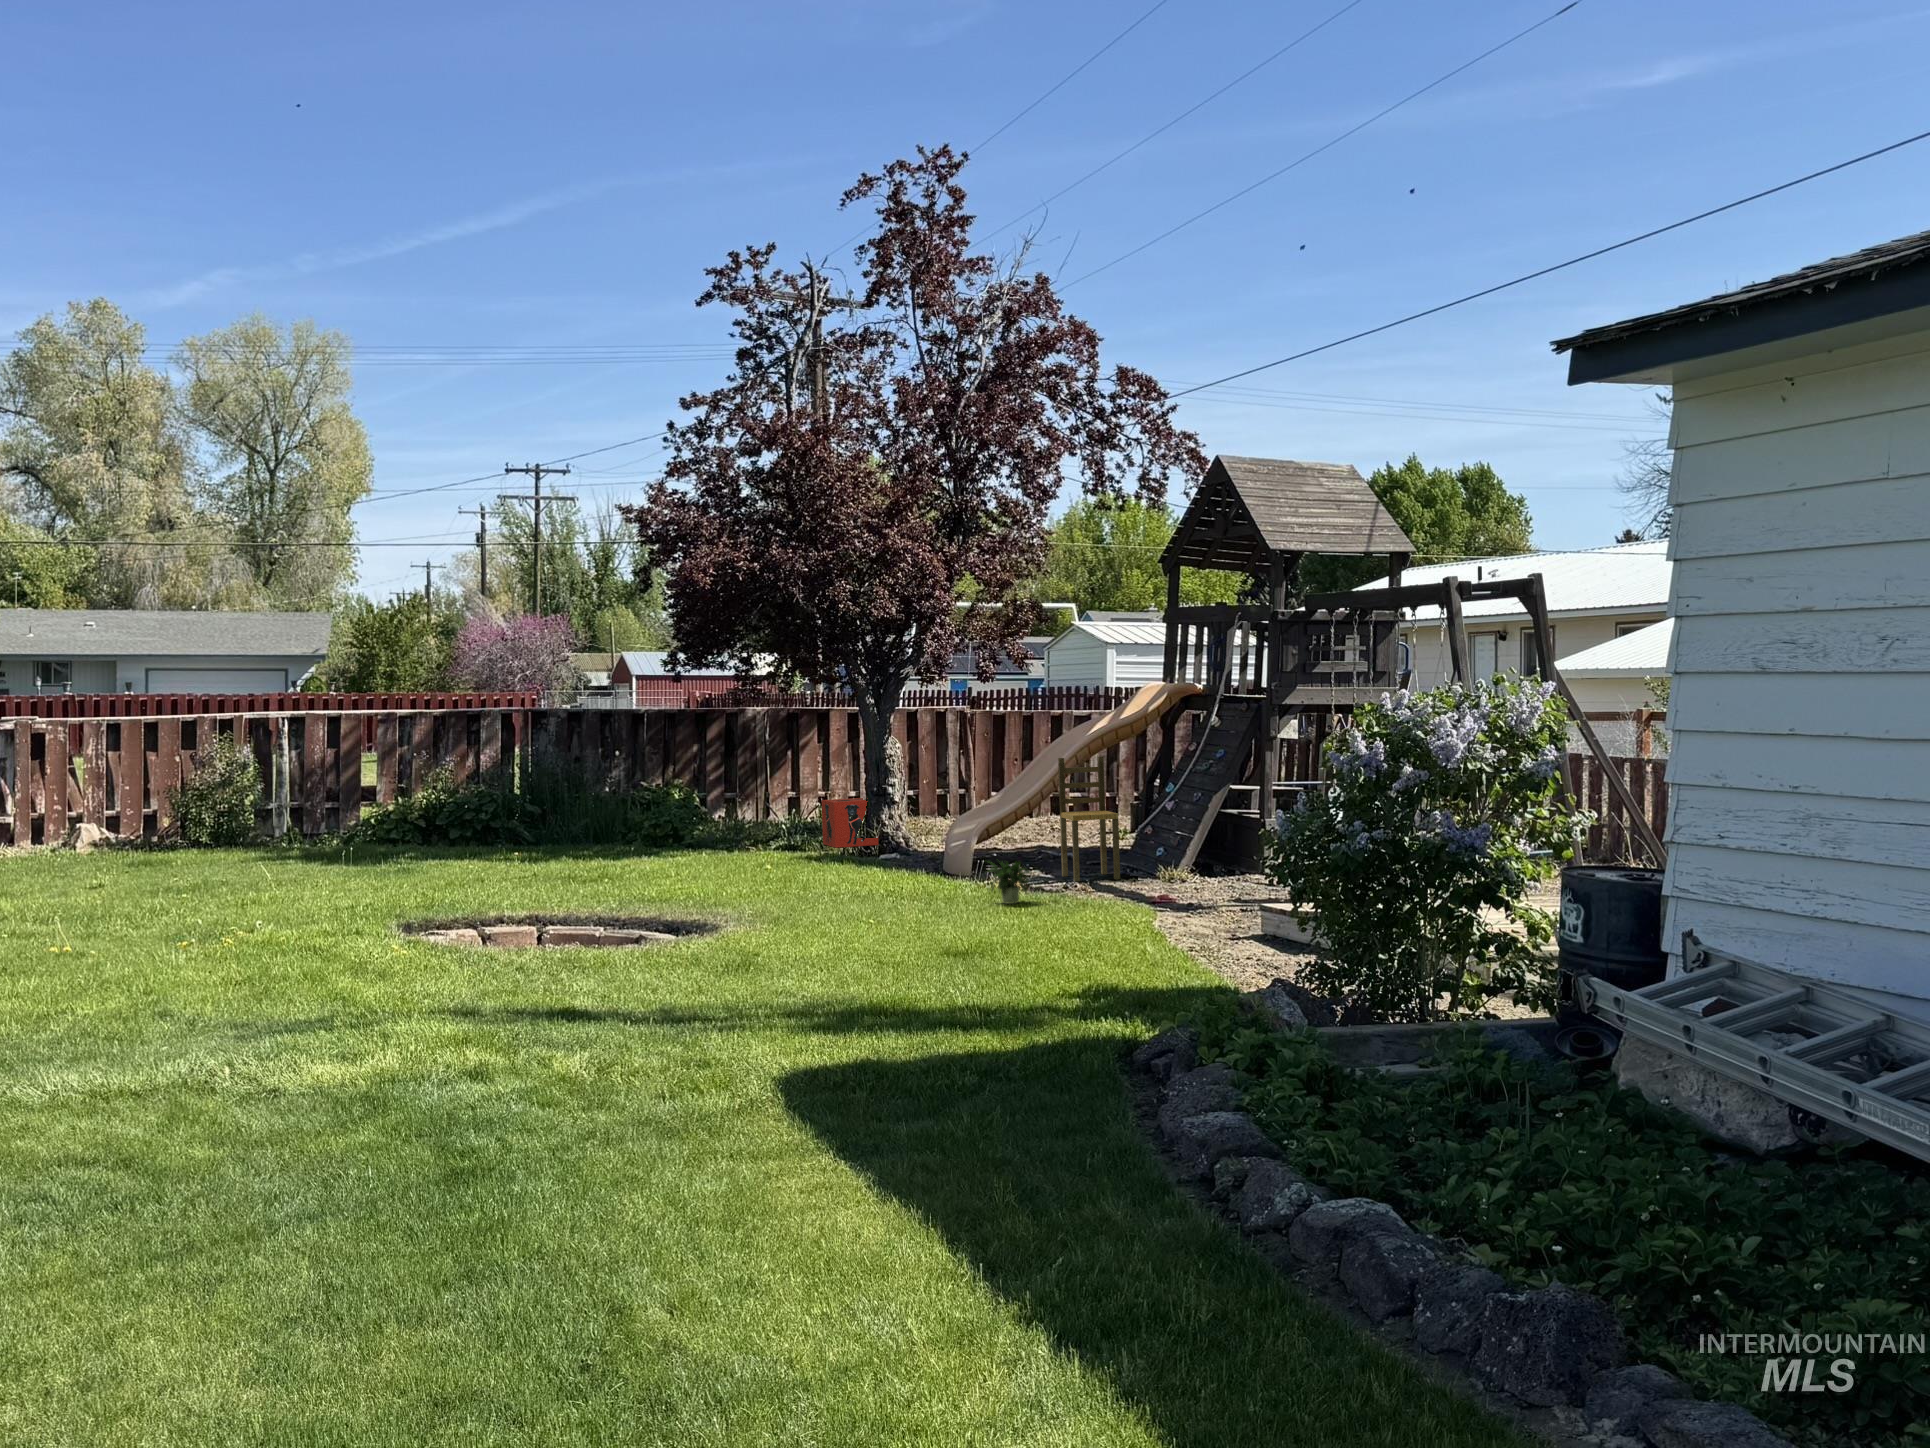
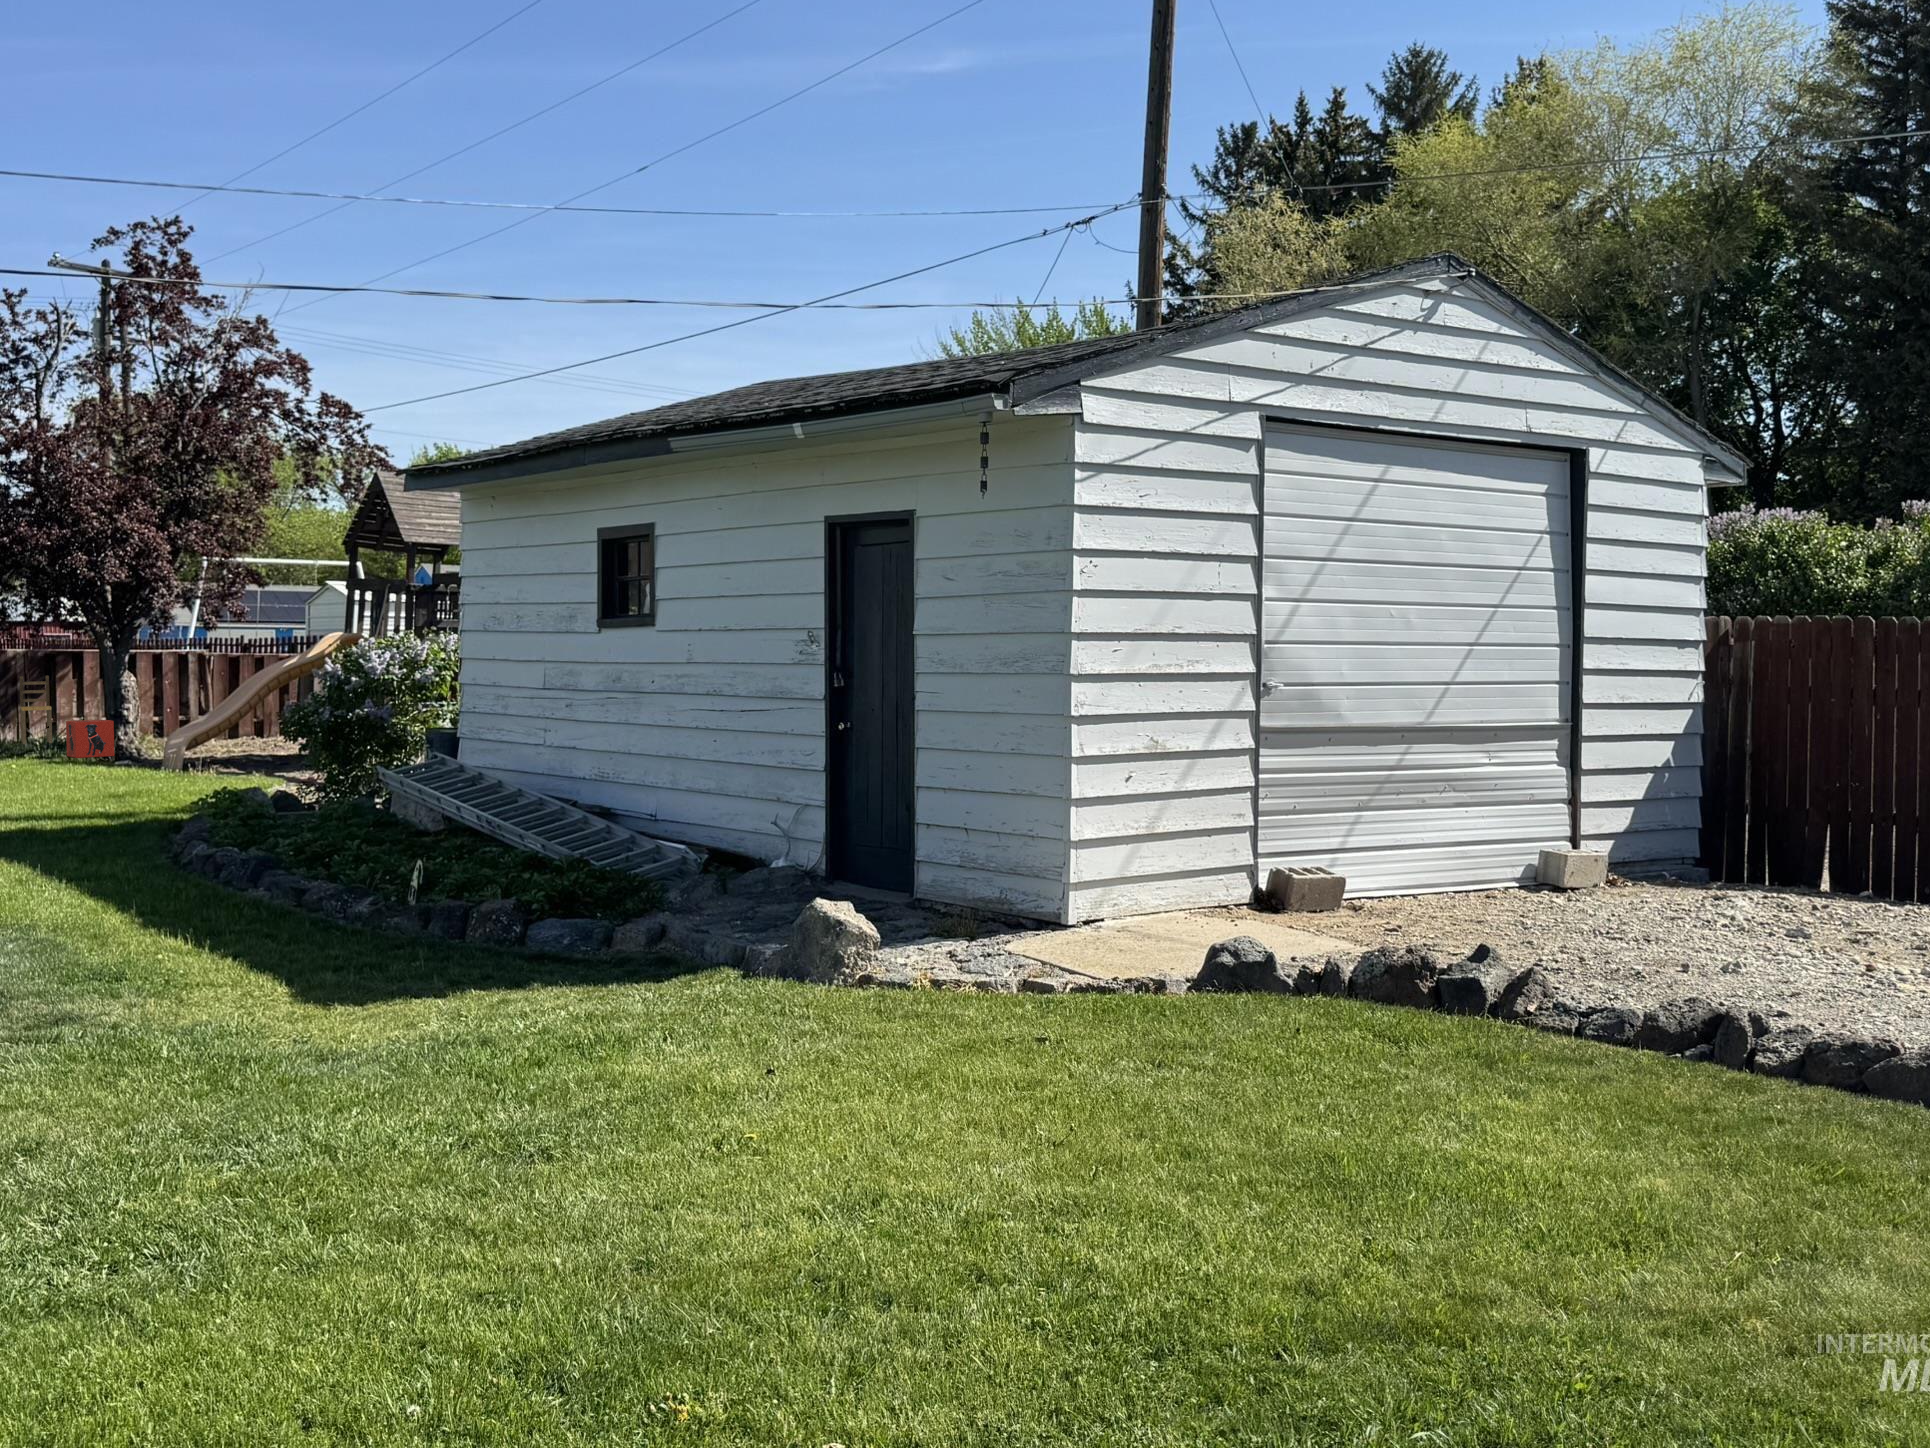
chair: present [1058,756,1120,882] -> present [20,676,52,744]
potted plant: present [989,861,1030,904] -> none [164,753,204,783]

